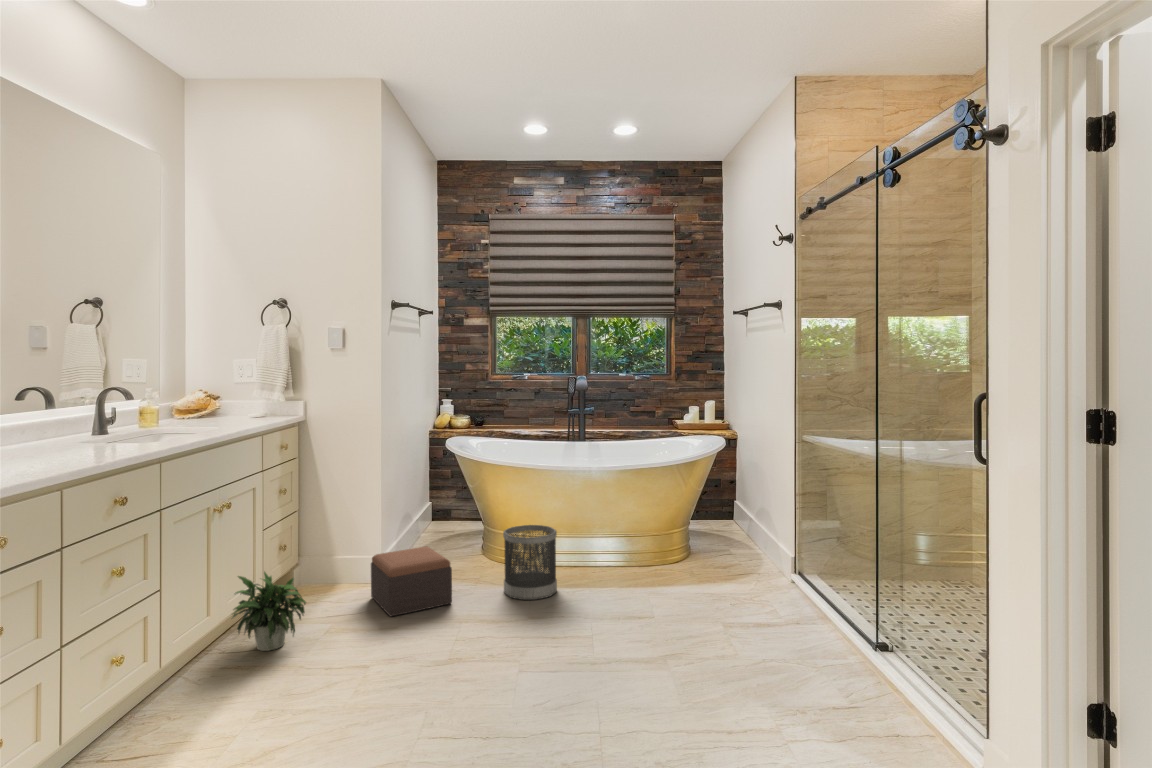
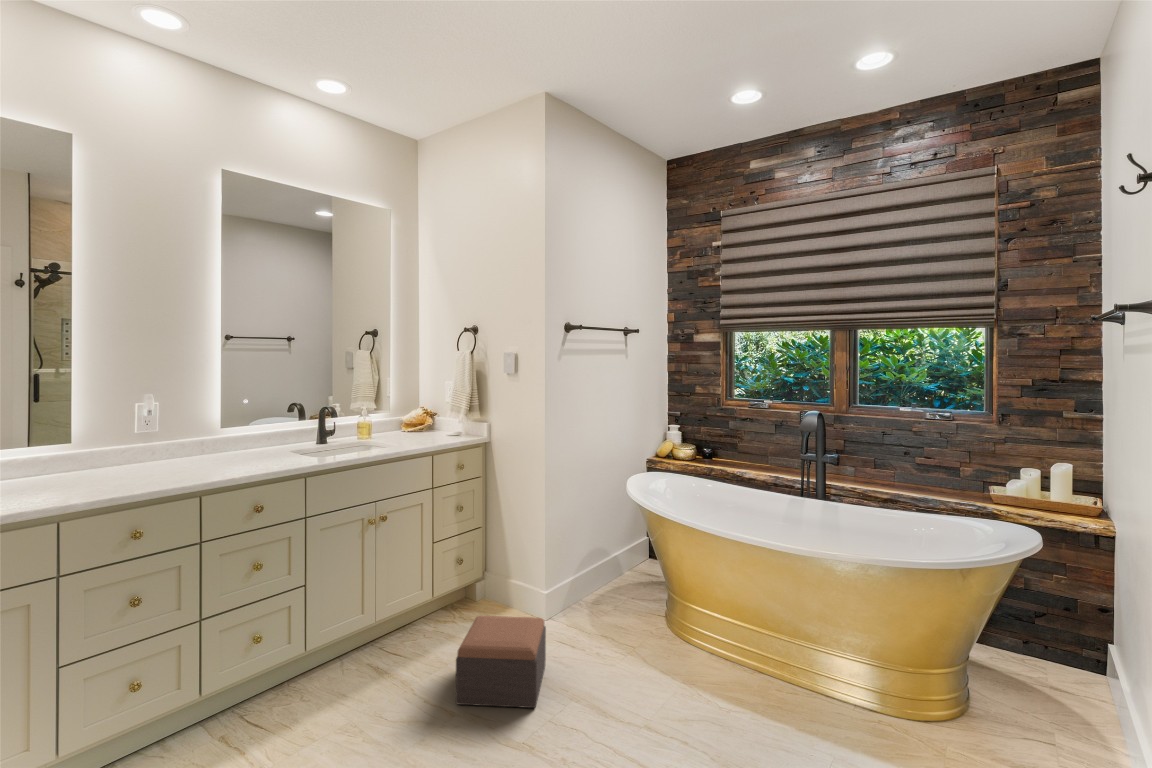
wastebasket: present [503,525,557,600] -> none [609,621,683,746]
potted plant: present [233,572,306,651] -> none [276,616,371,711]

